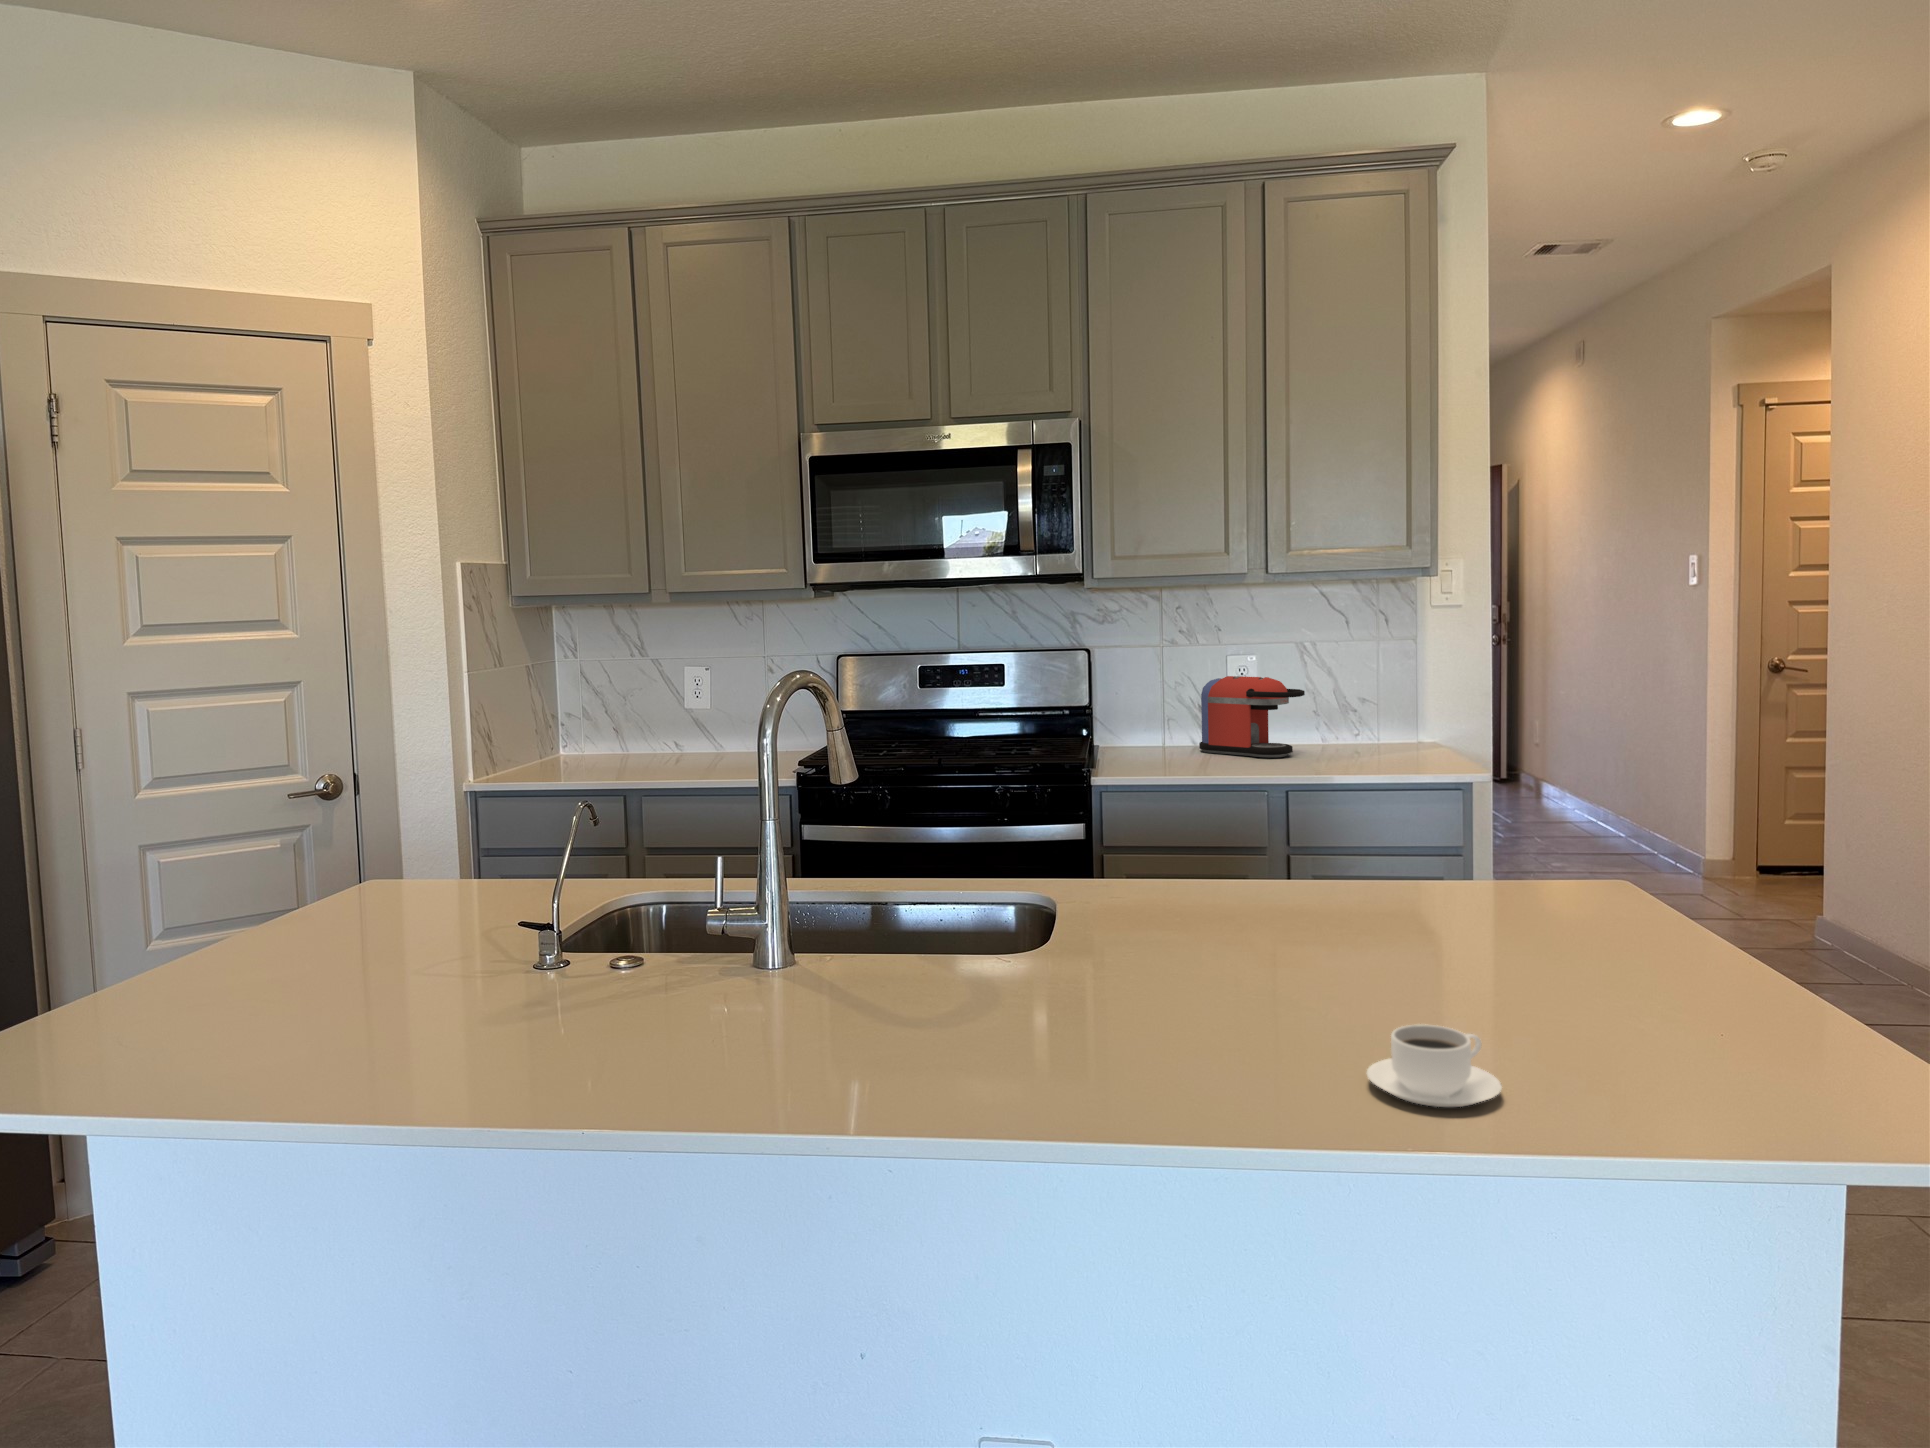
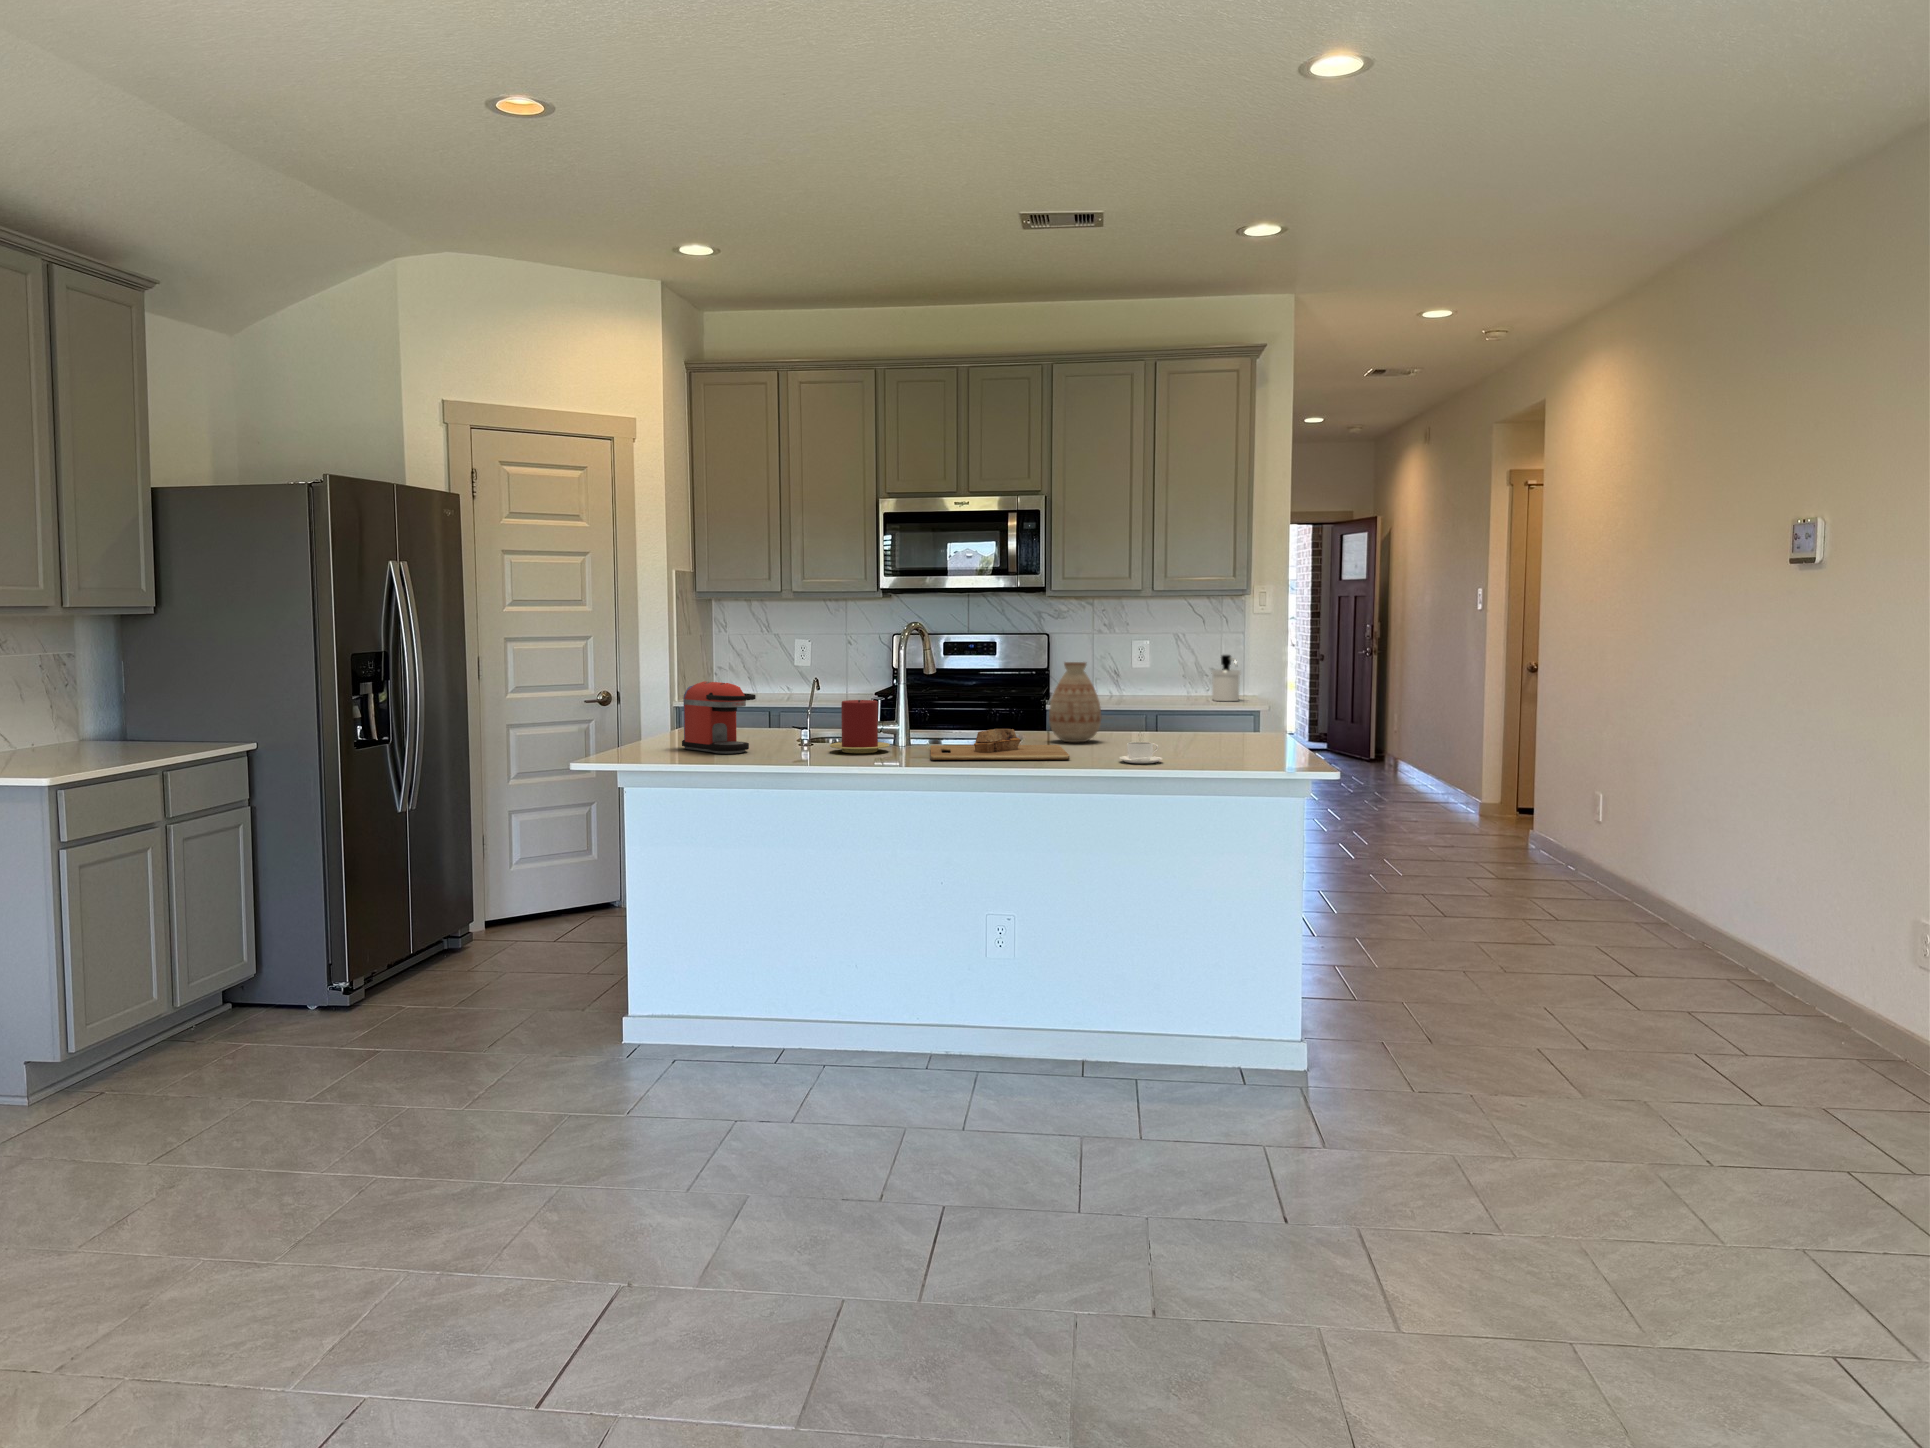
coffee maker: present [1199,676,1305,758] -> present [682,681,756,754]
soap dispenser: none [1375,682,1427,763] -> present [1212,655,1240,701]
vase: none [1133,756,1257,949] -> present [1049,662,1101,742]
candle: none [590,880,744,1029] -> present [830,700,890,753]
cutting board: none [832,957,1221,1085] -> present [930,729,1070,760]

